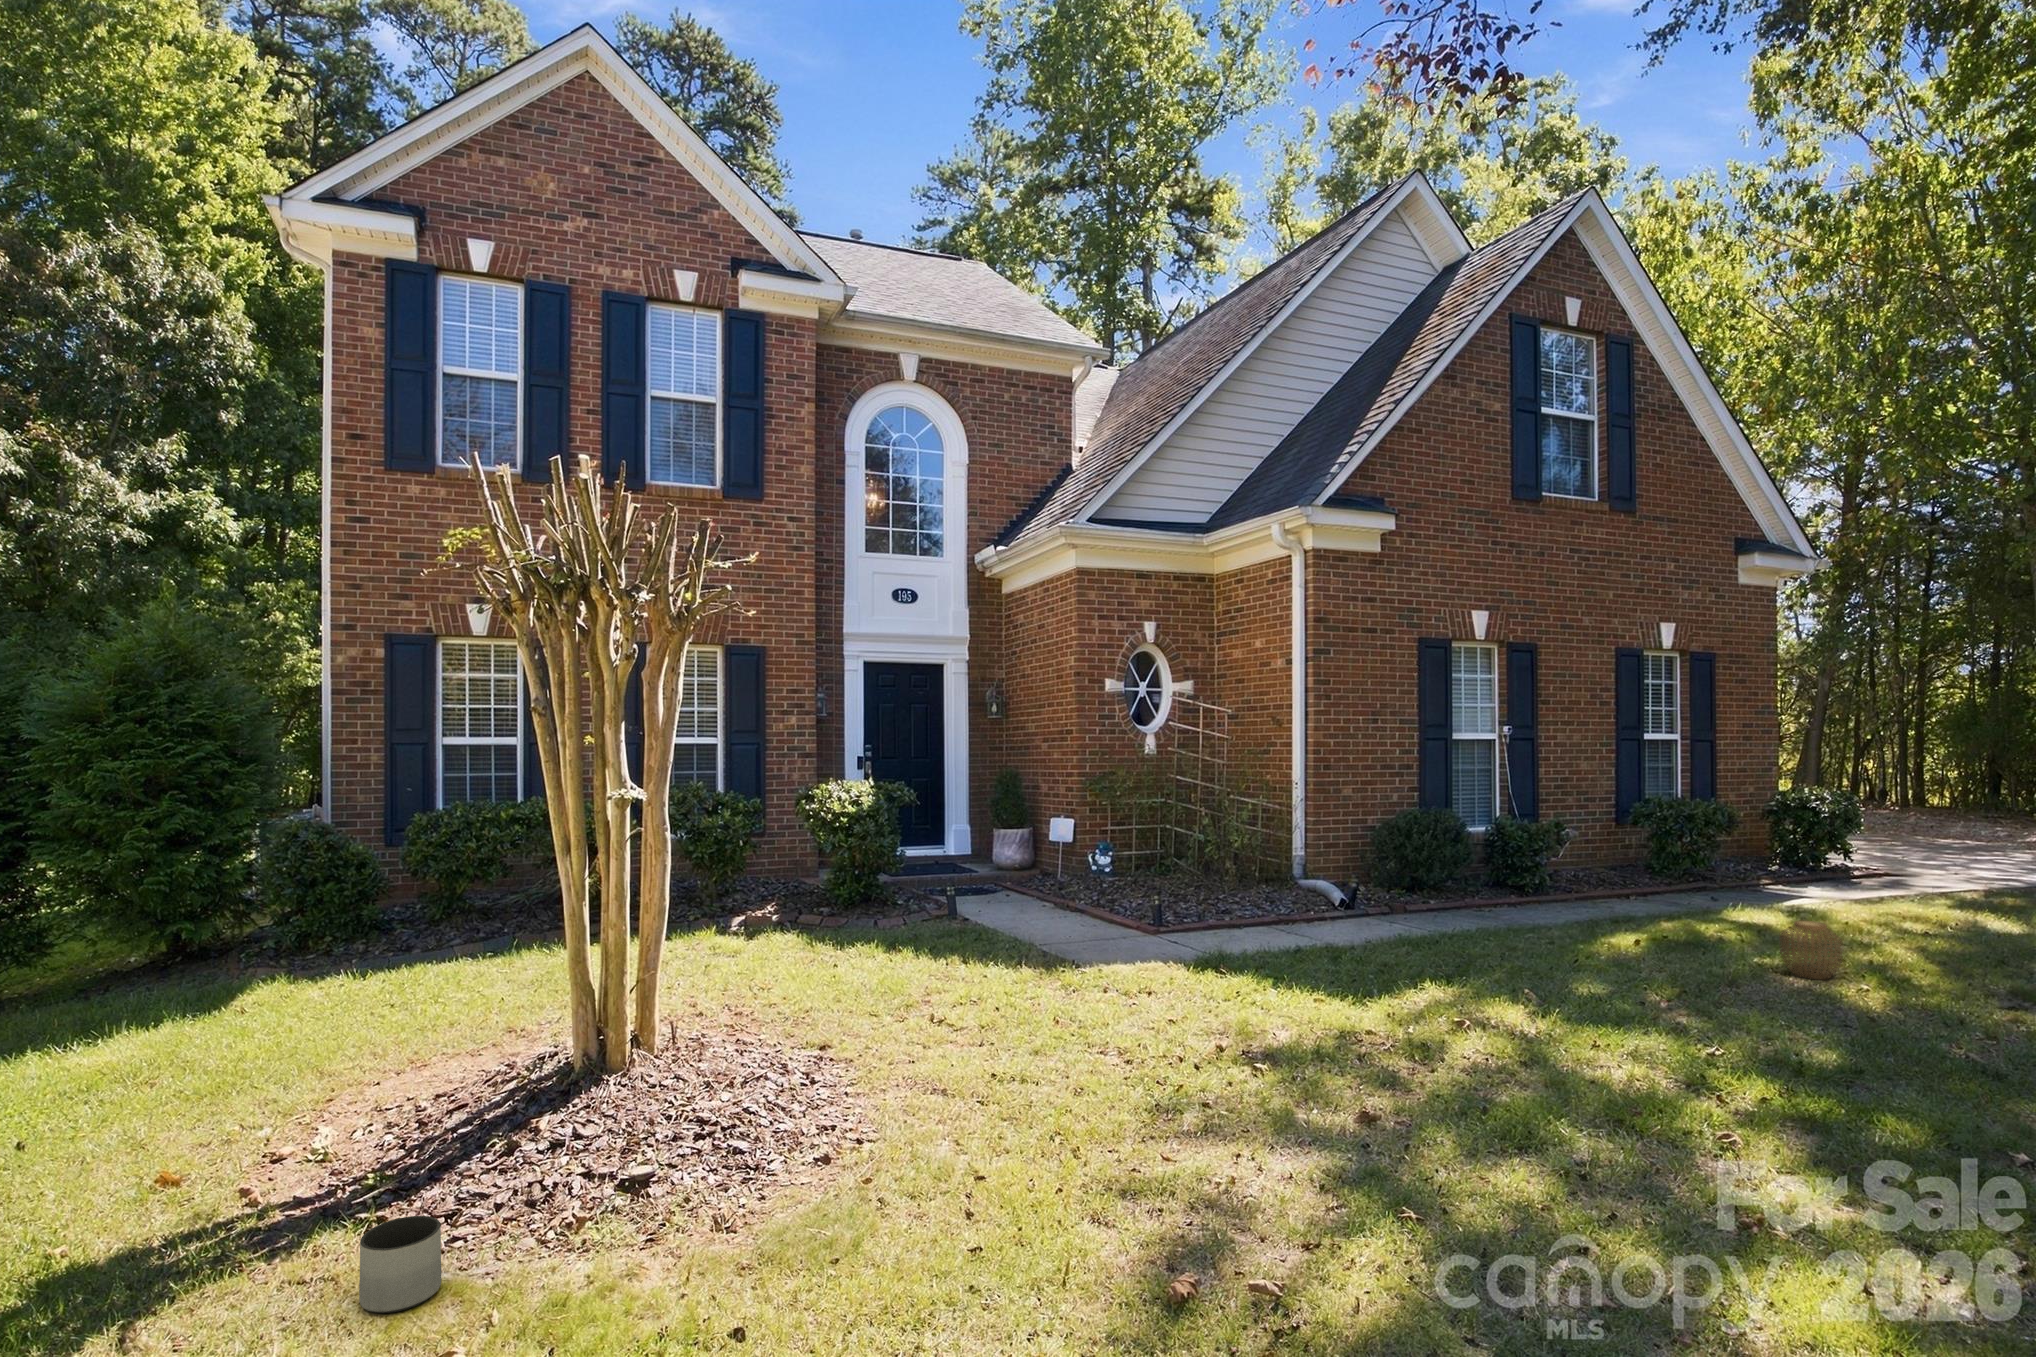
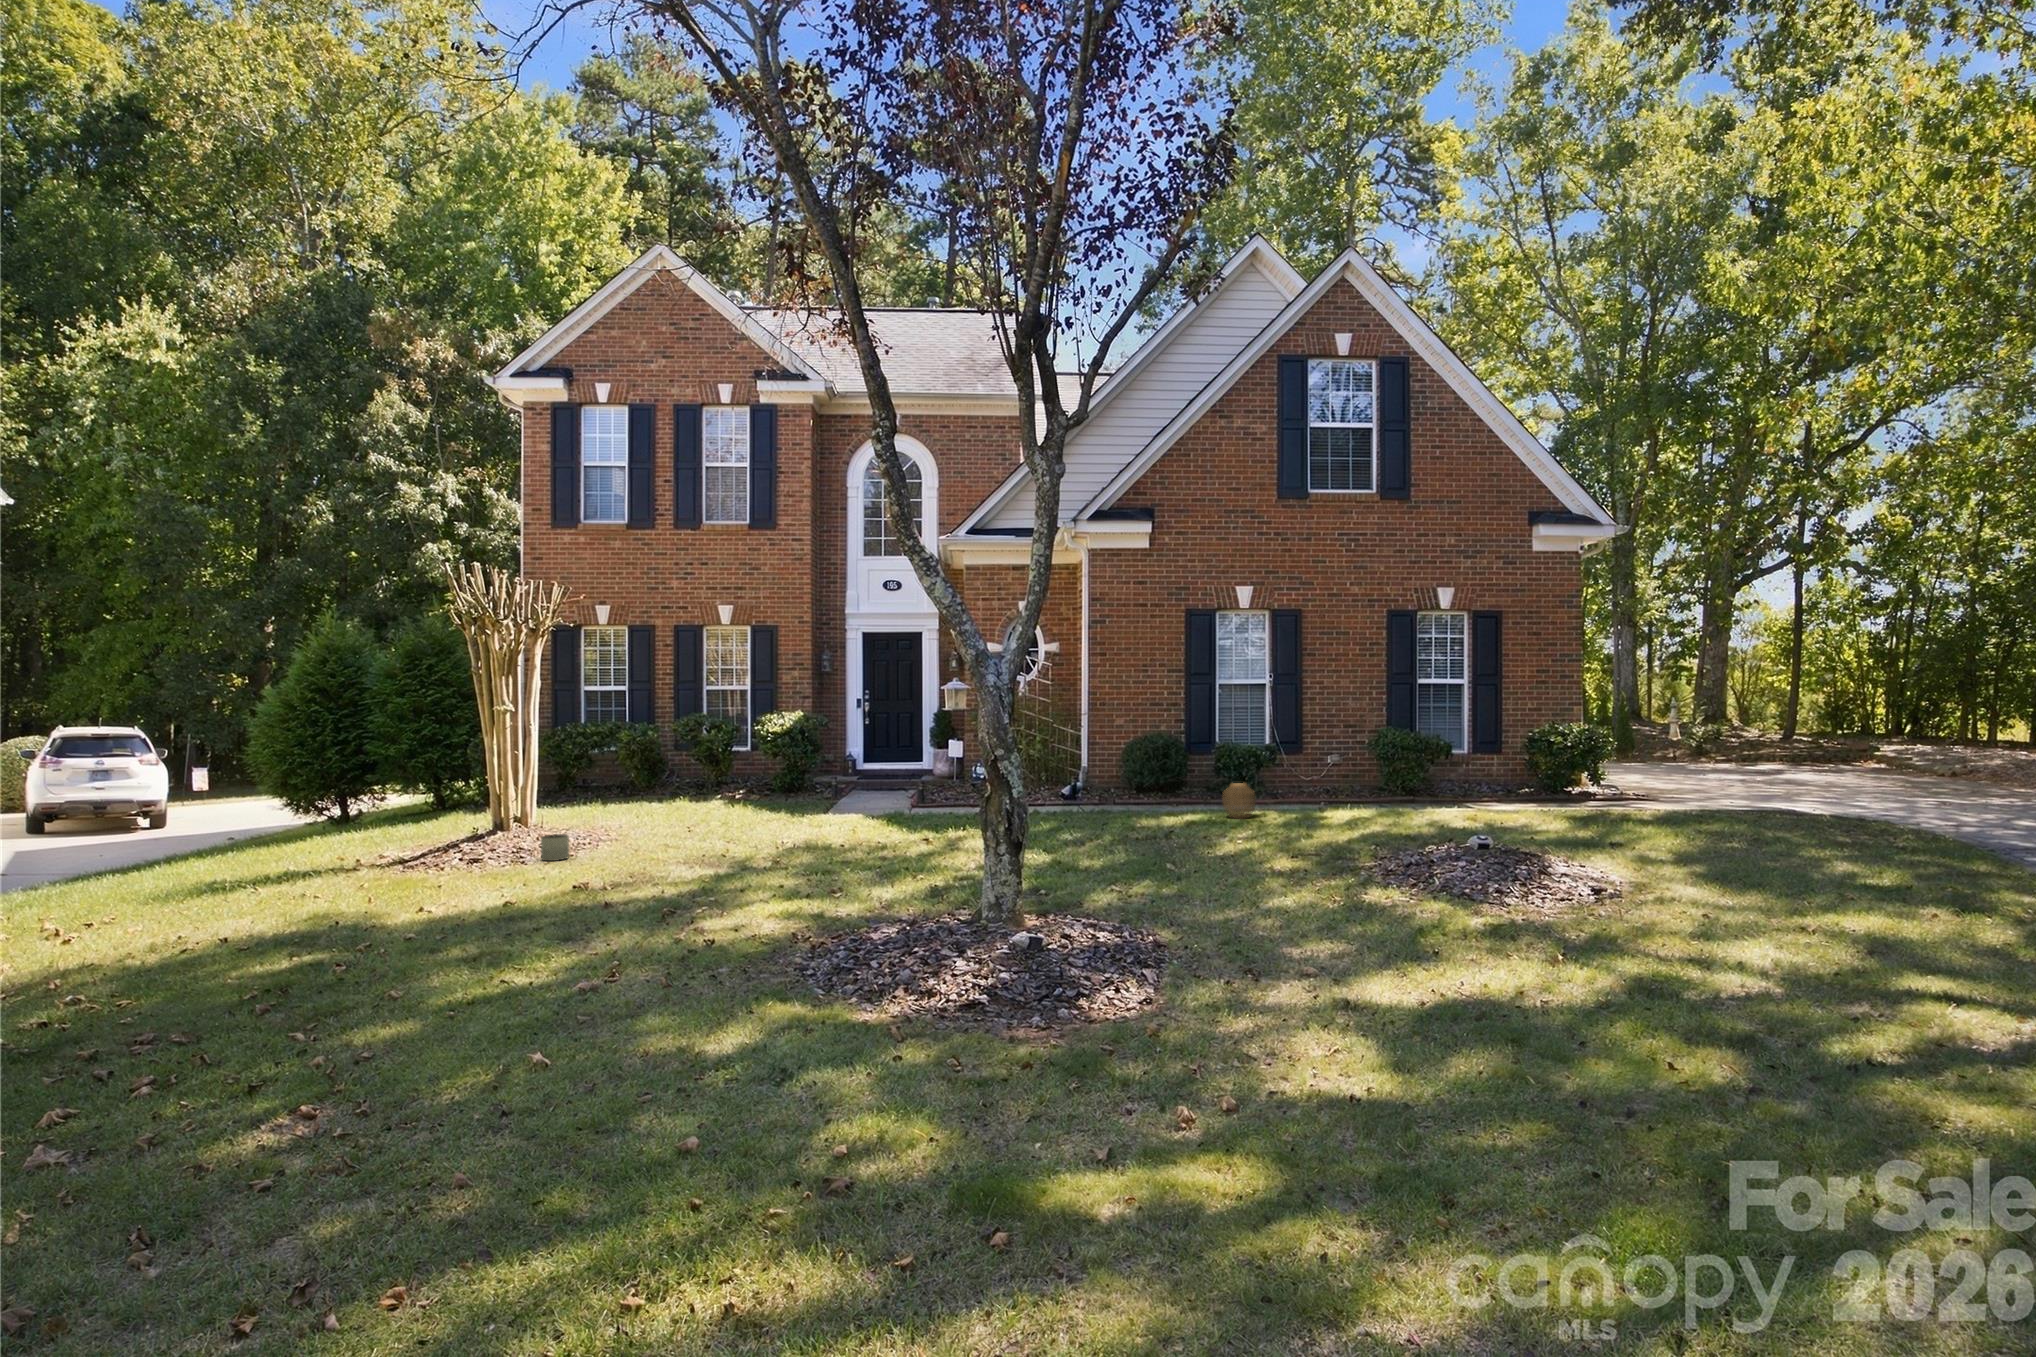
planter: present [359,1216,441,1313] -> present [541,834,569,861]

